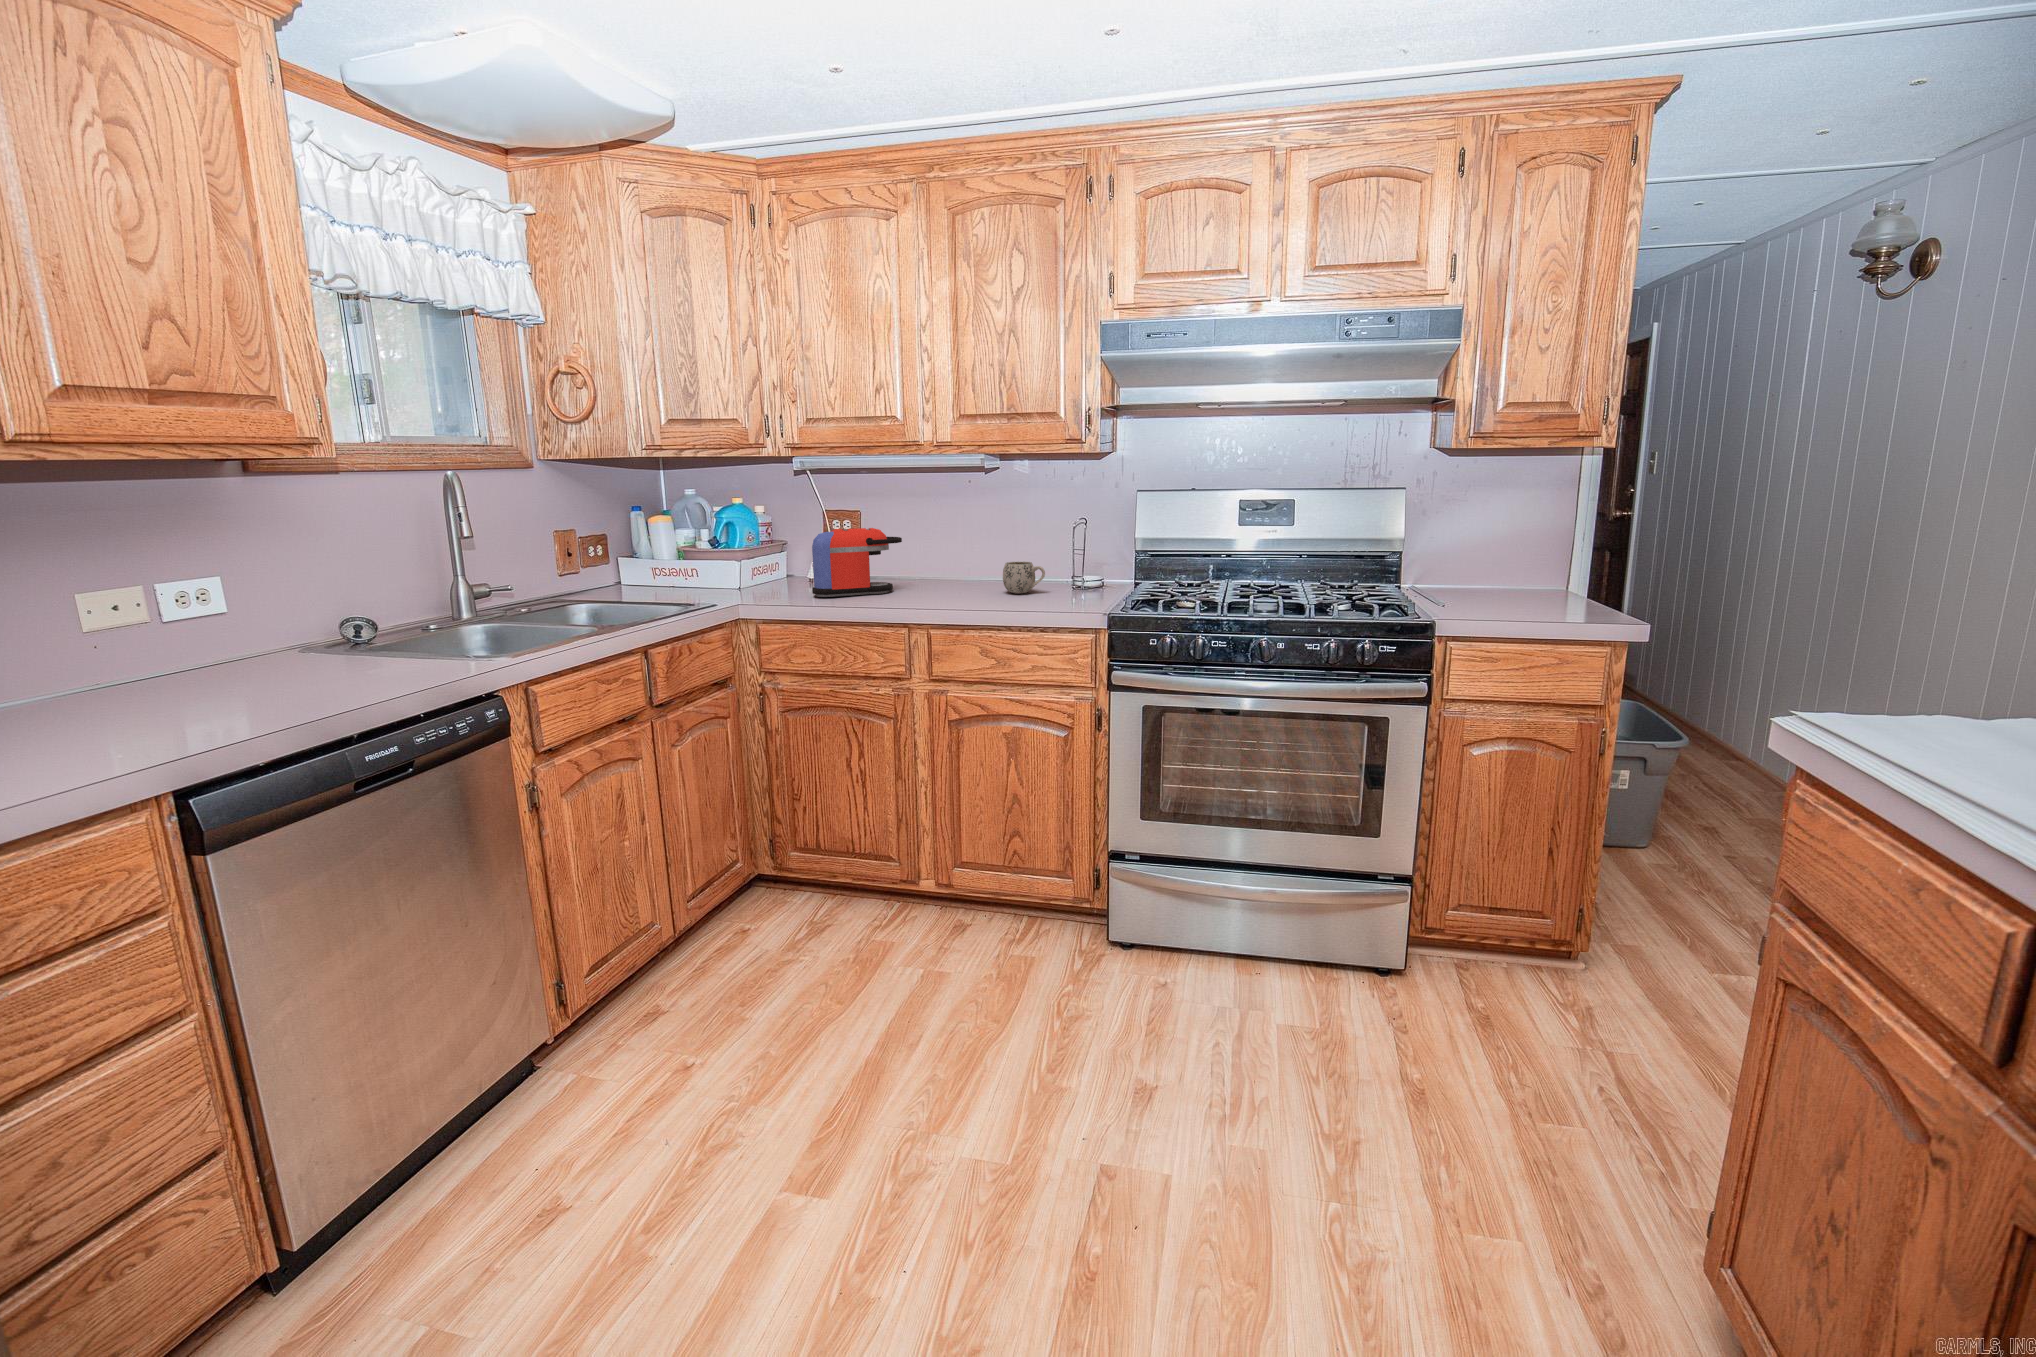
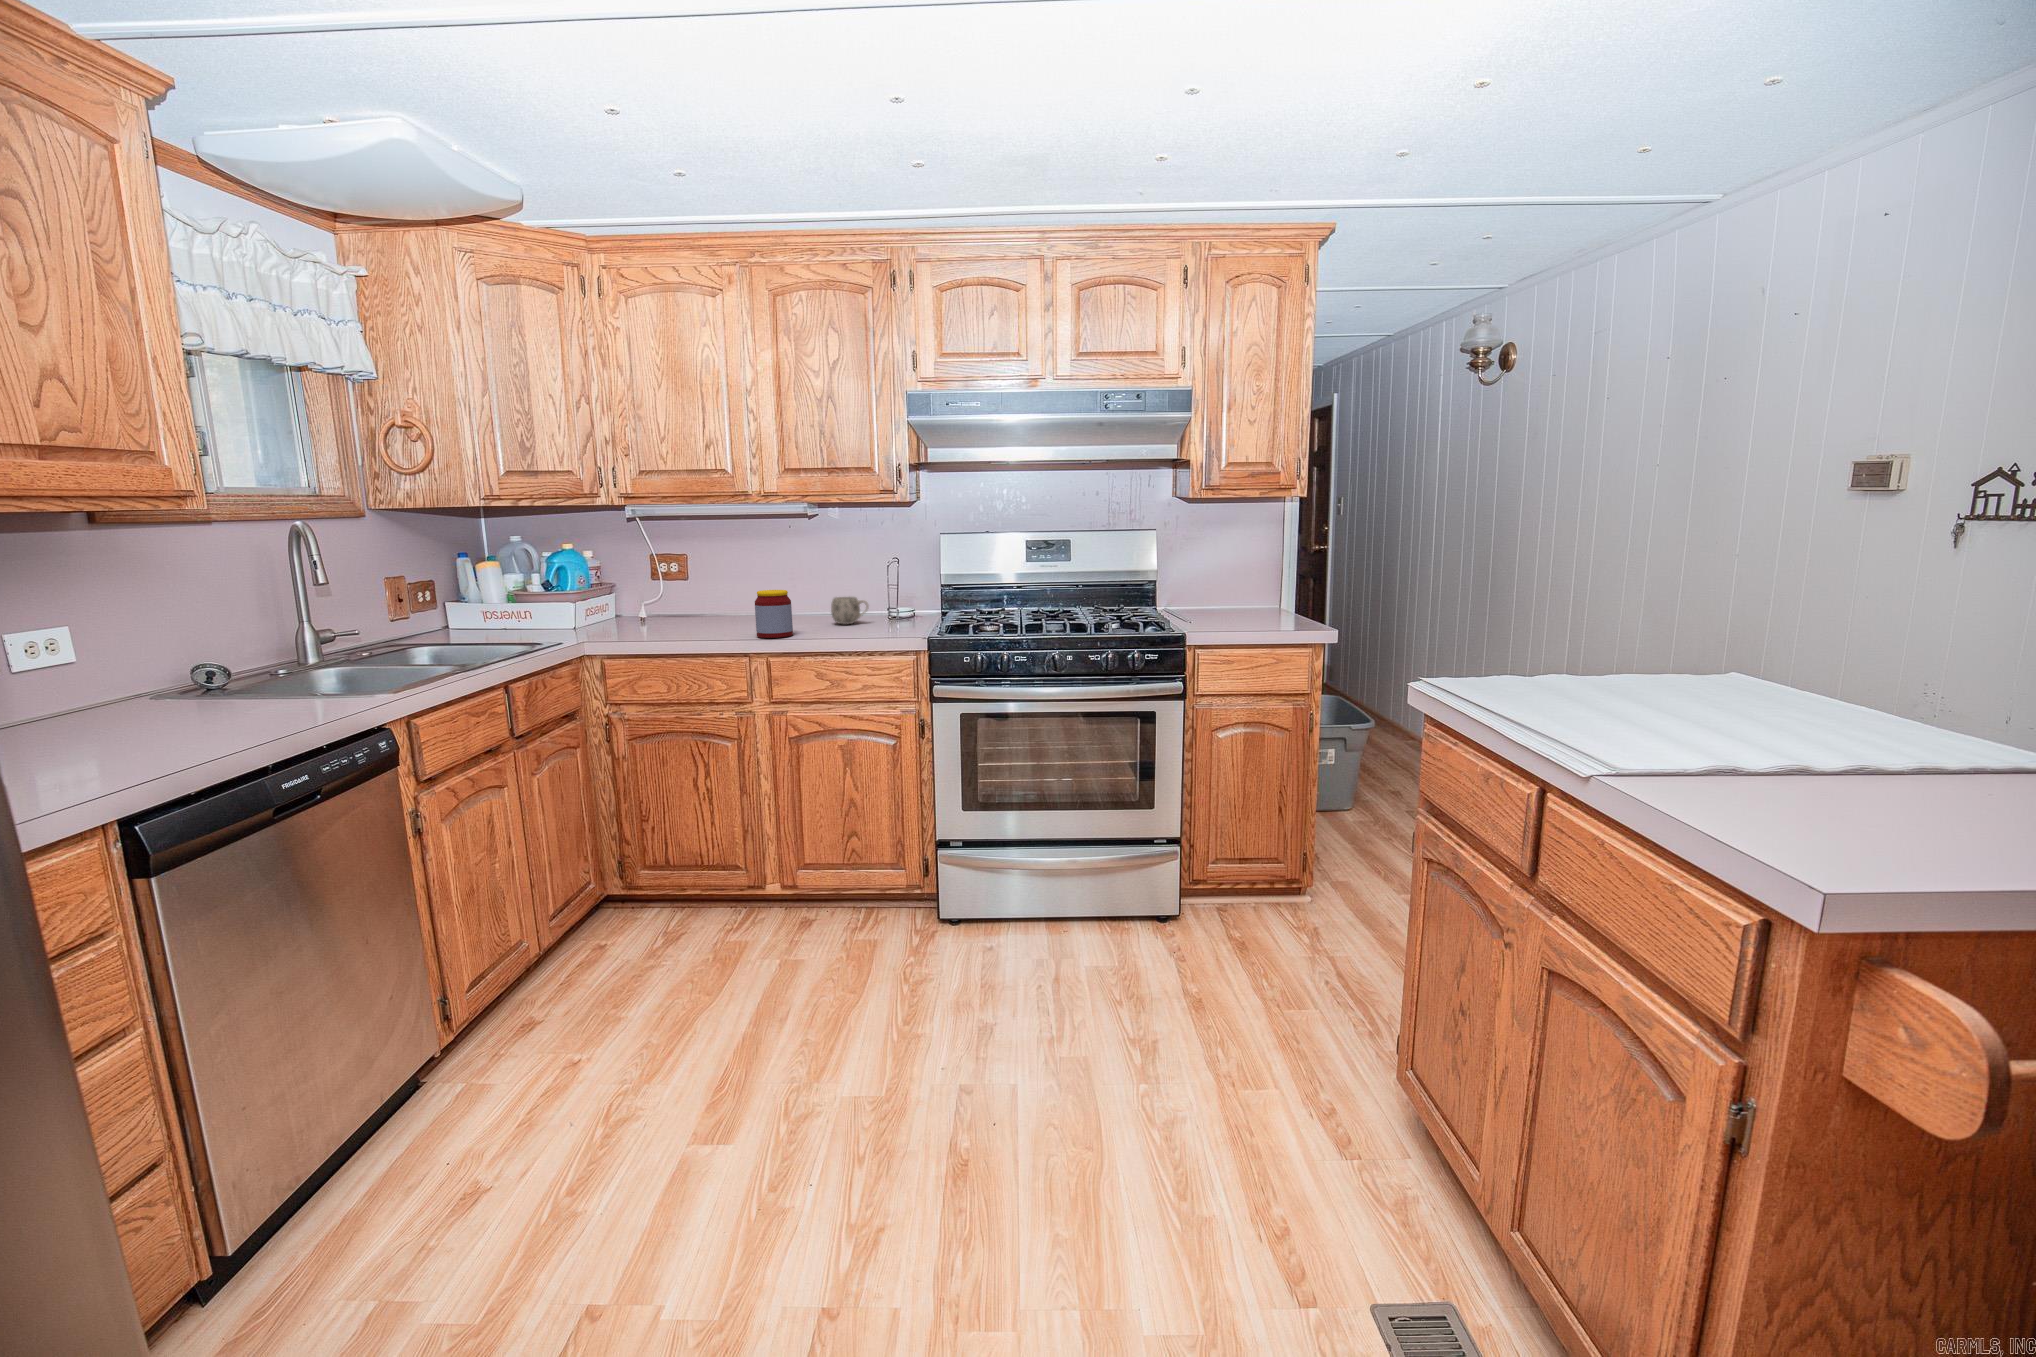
coffee maker: present [812,528,902,597] -> none [651,569,736,633]
jar: none [918,553,958,608] -> present [755,590,793,638]

